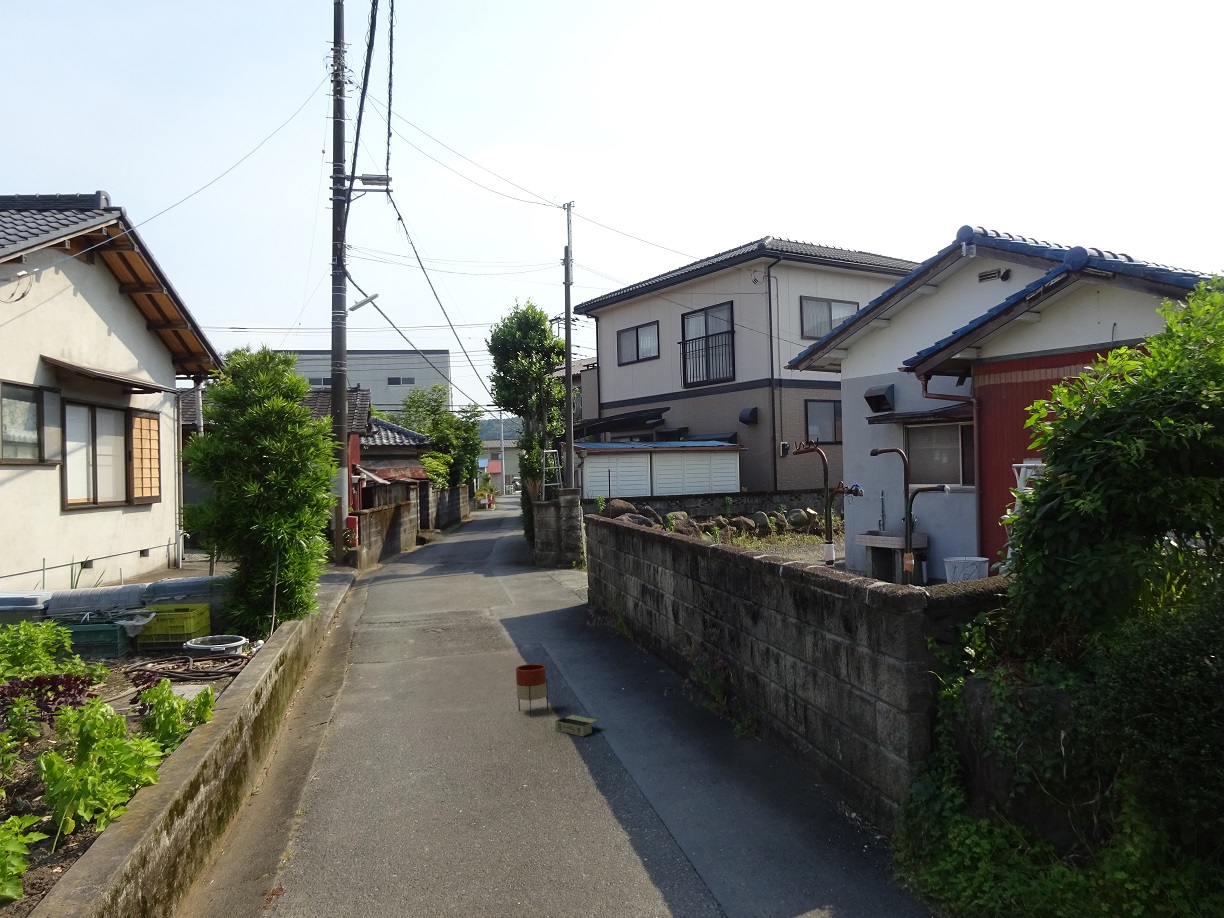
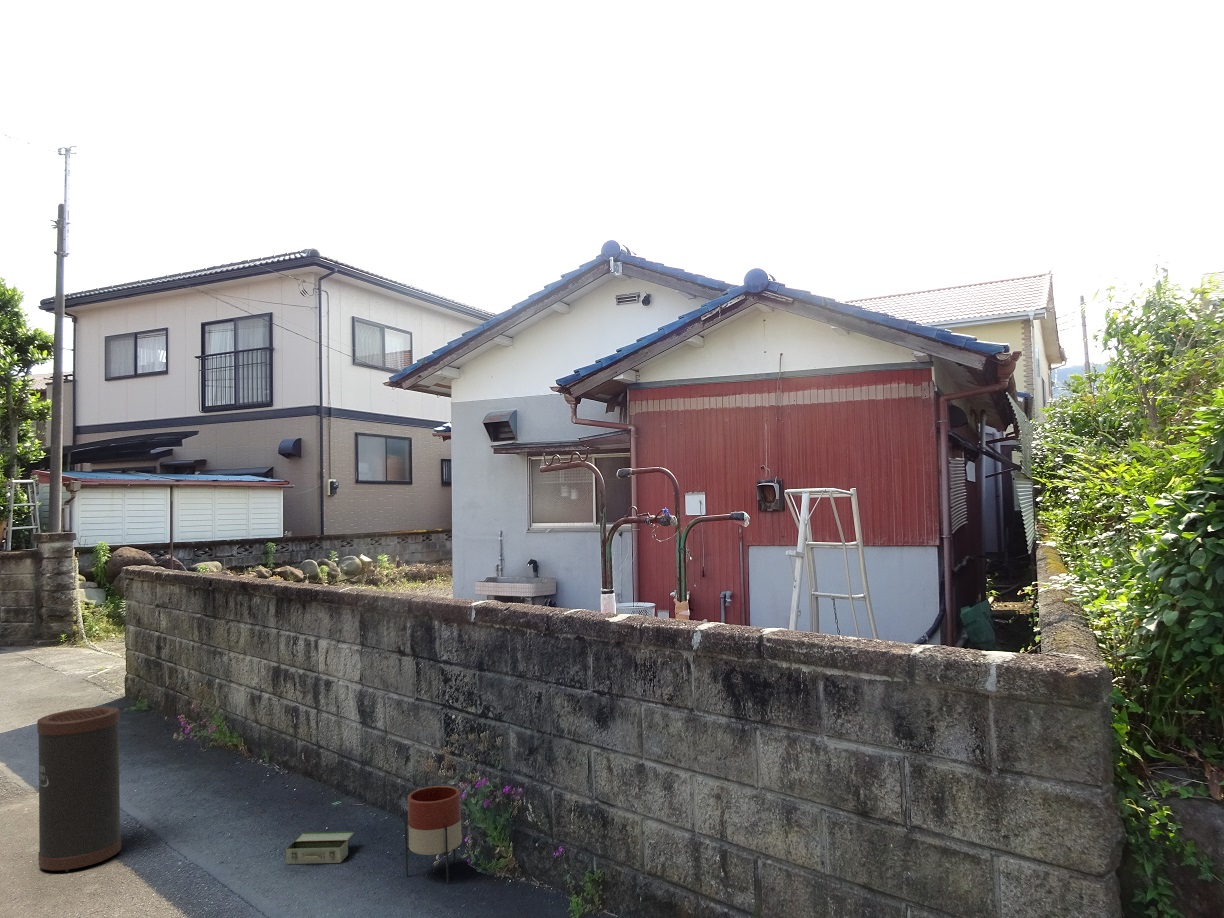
trash can: none [441,617,487,712] -> present [37,707,121,872]
planter: present [516,664,548,717] -> present [405,786,462,884]

